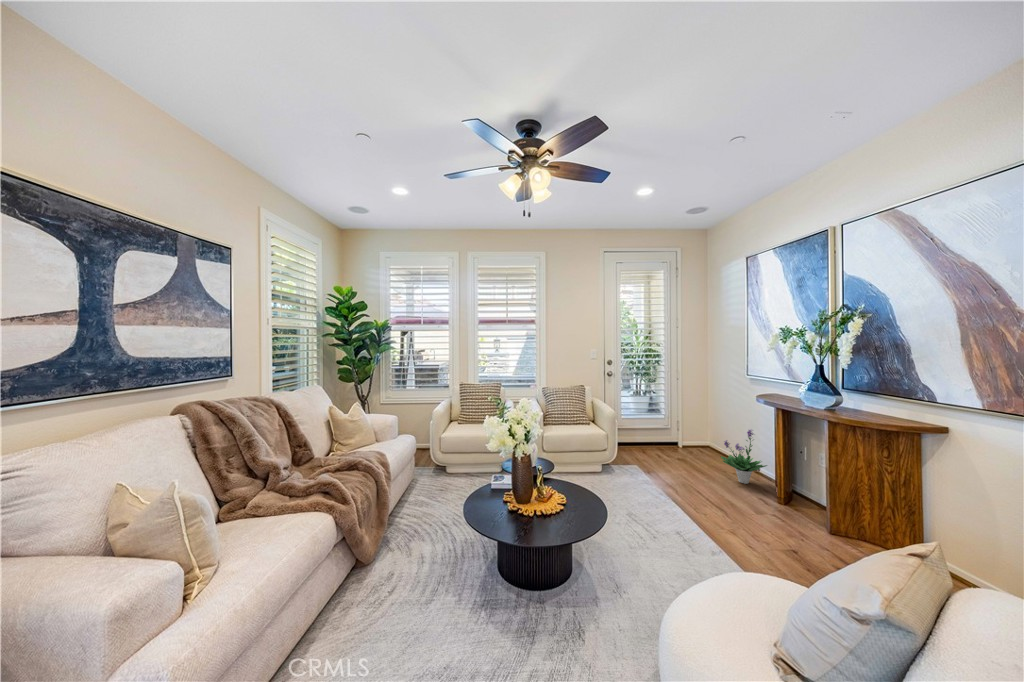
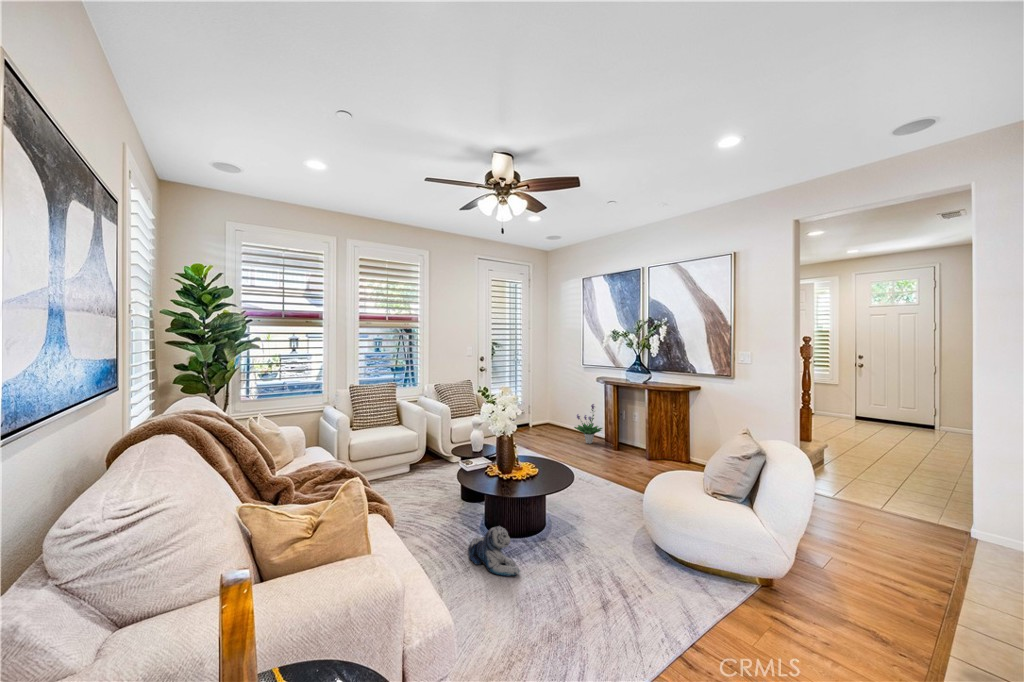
plush toy: none [435,566,478,641] -> present [468,526,520,576]

